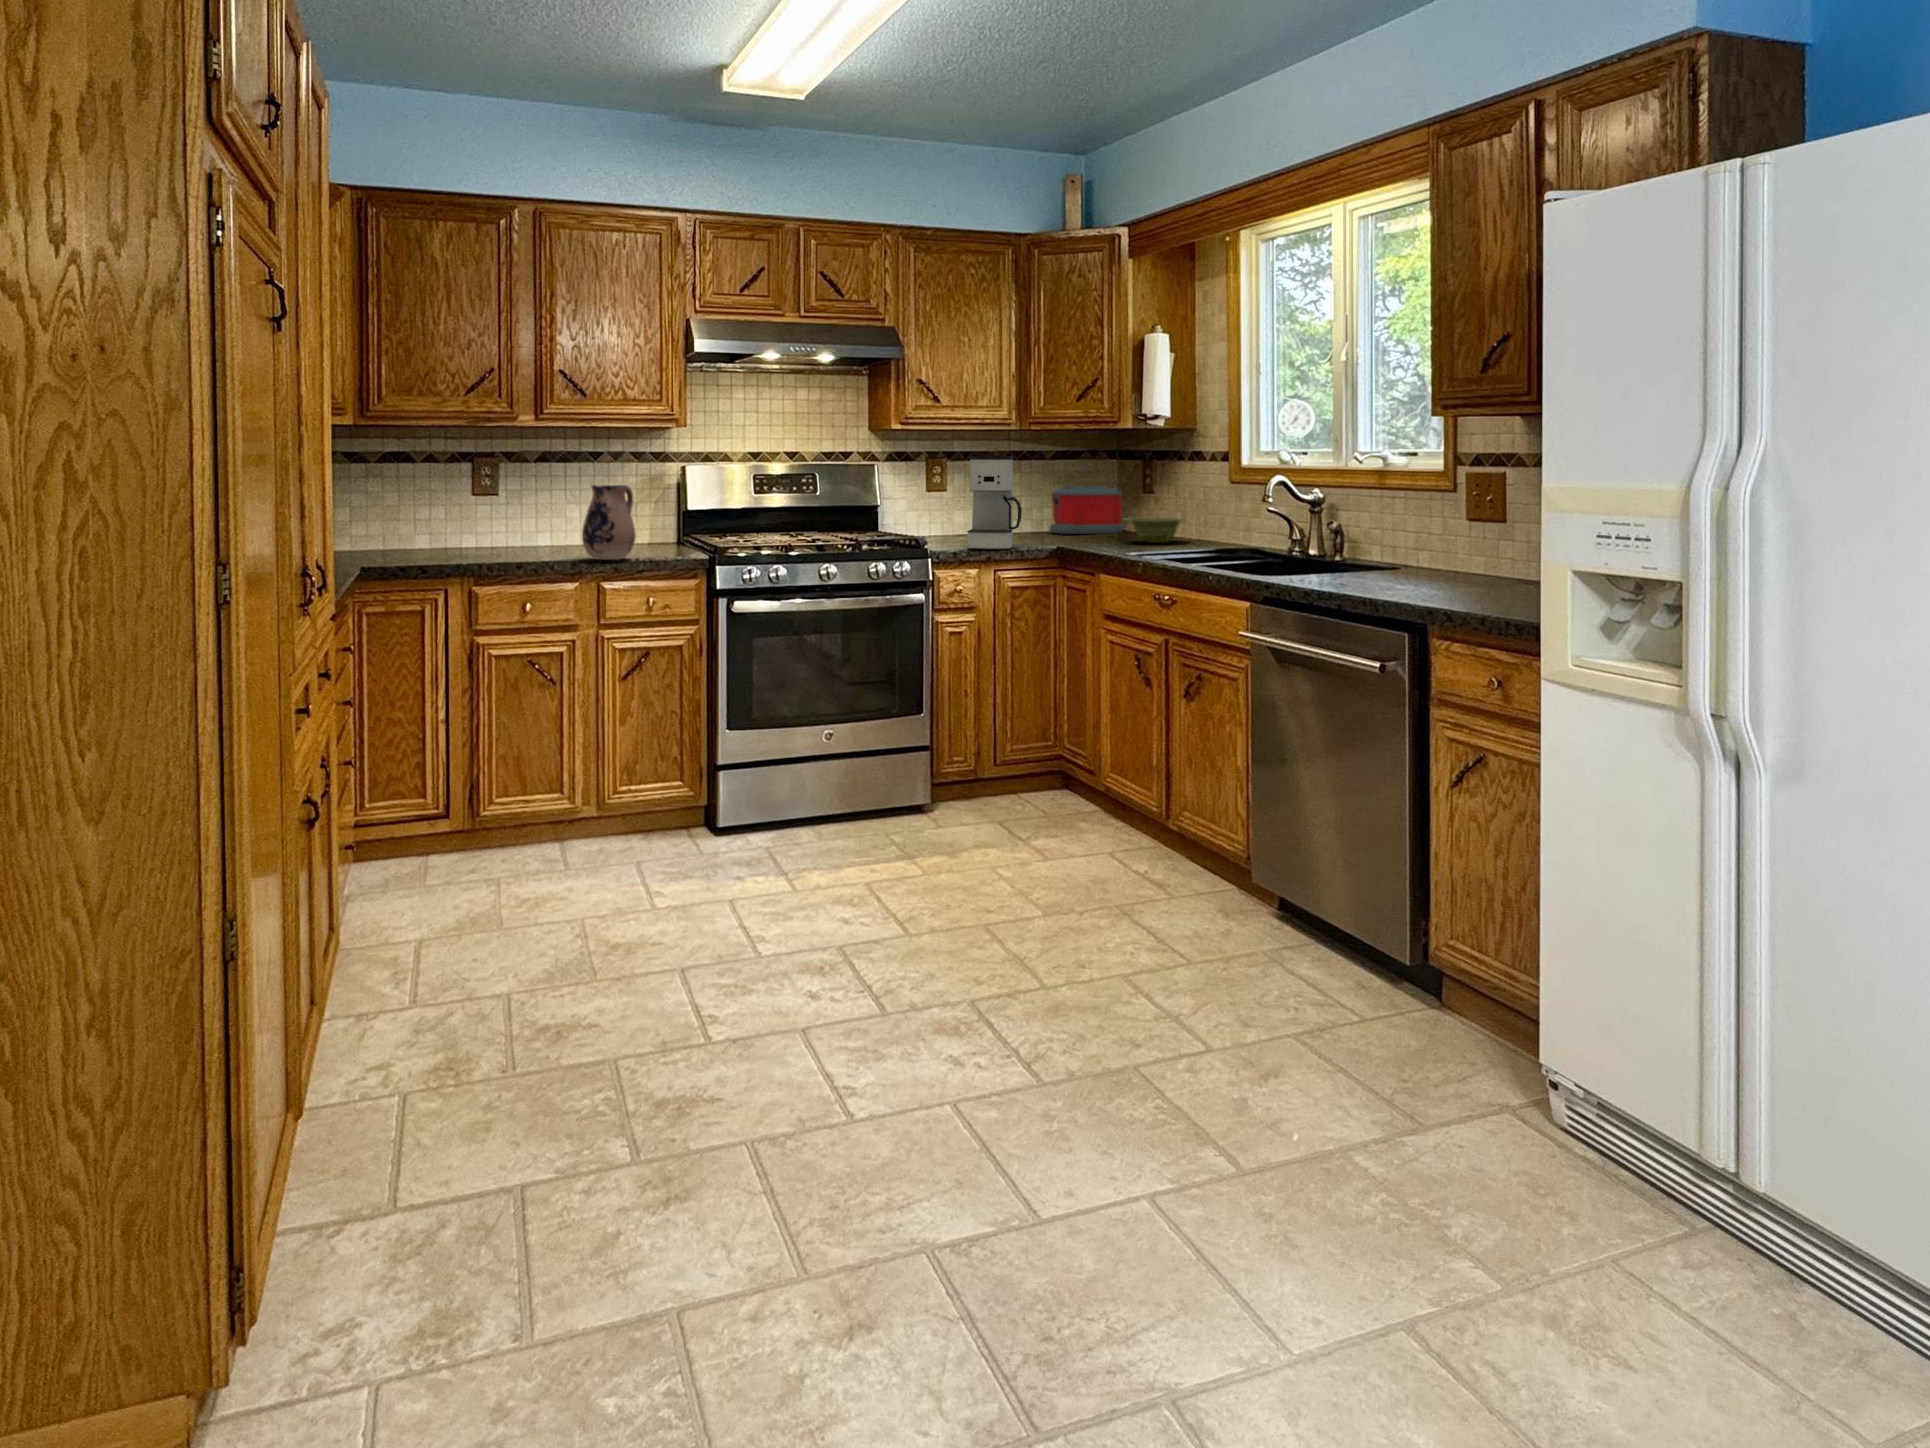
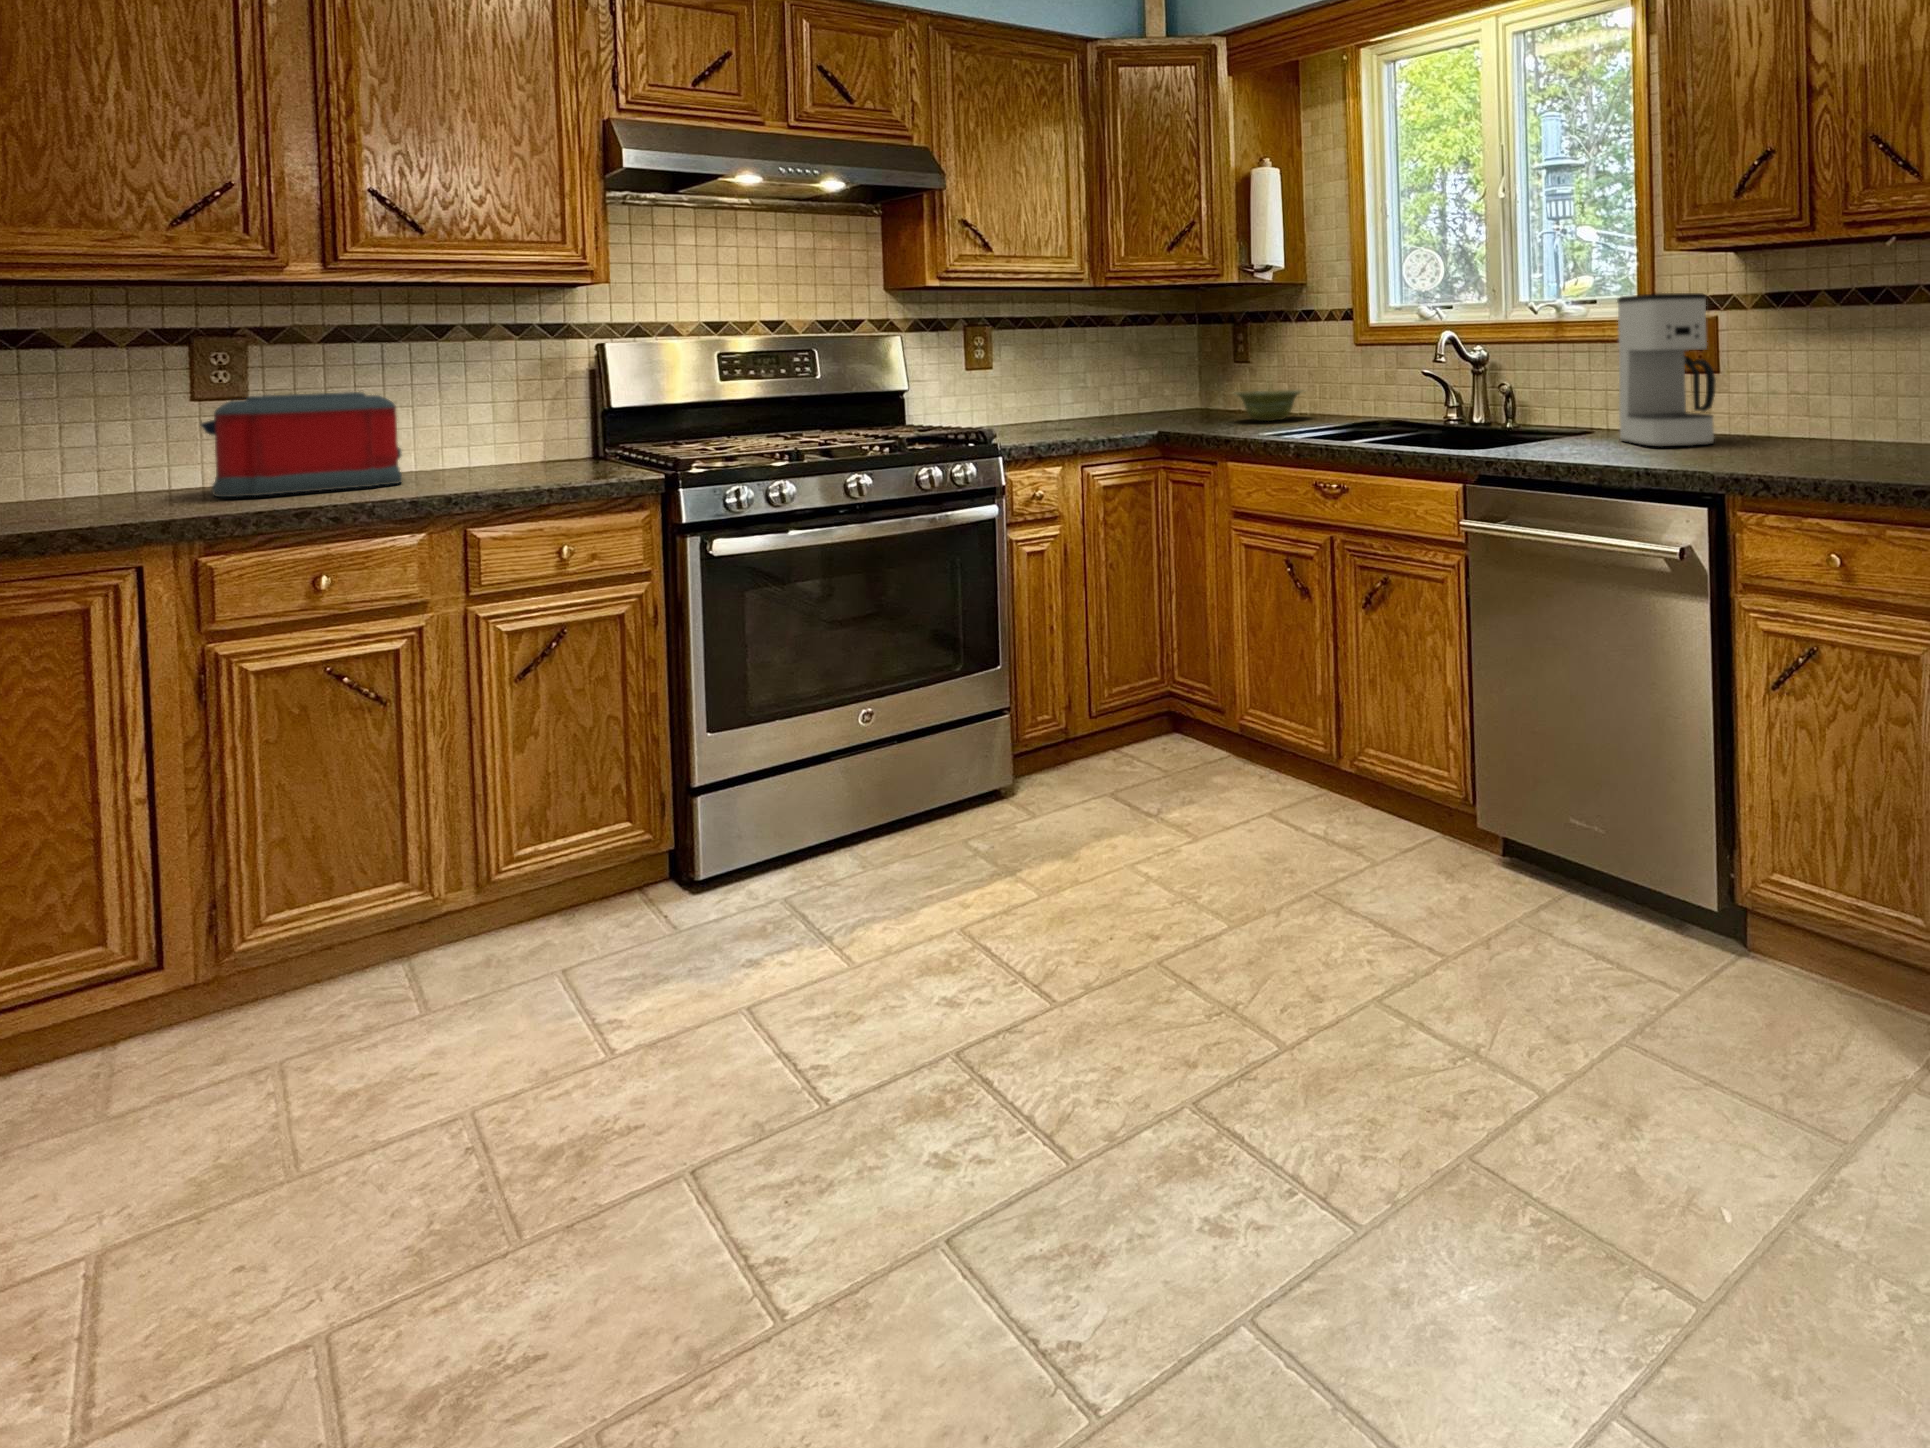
coffee maker: present [967,456,1022,550] -> present [1617,293,1716,447]
ceramic pitcher: present [582,485,636,560] -> none [429,371,531,491]
toaster: present [1049,486,1123,534] -> present [200,392,402,497]

